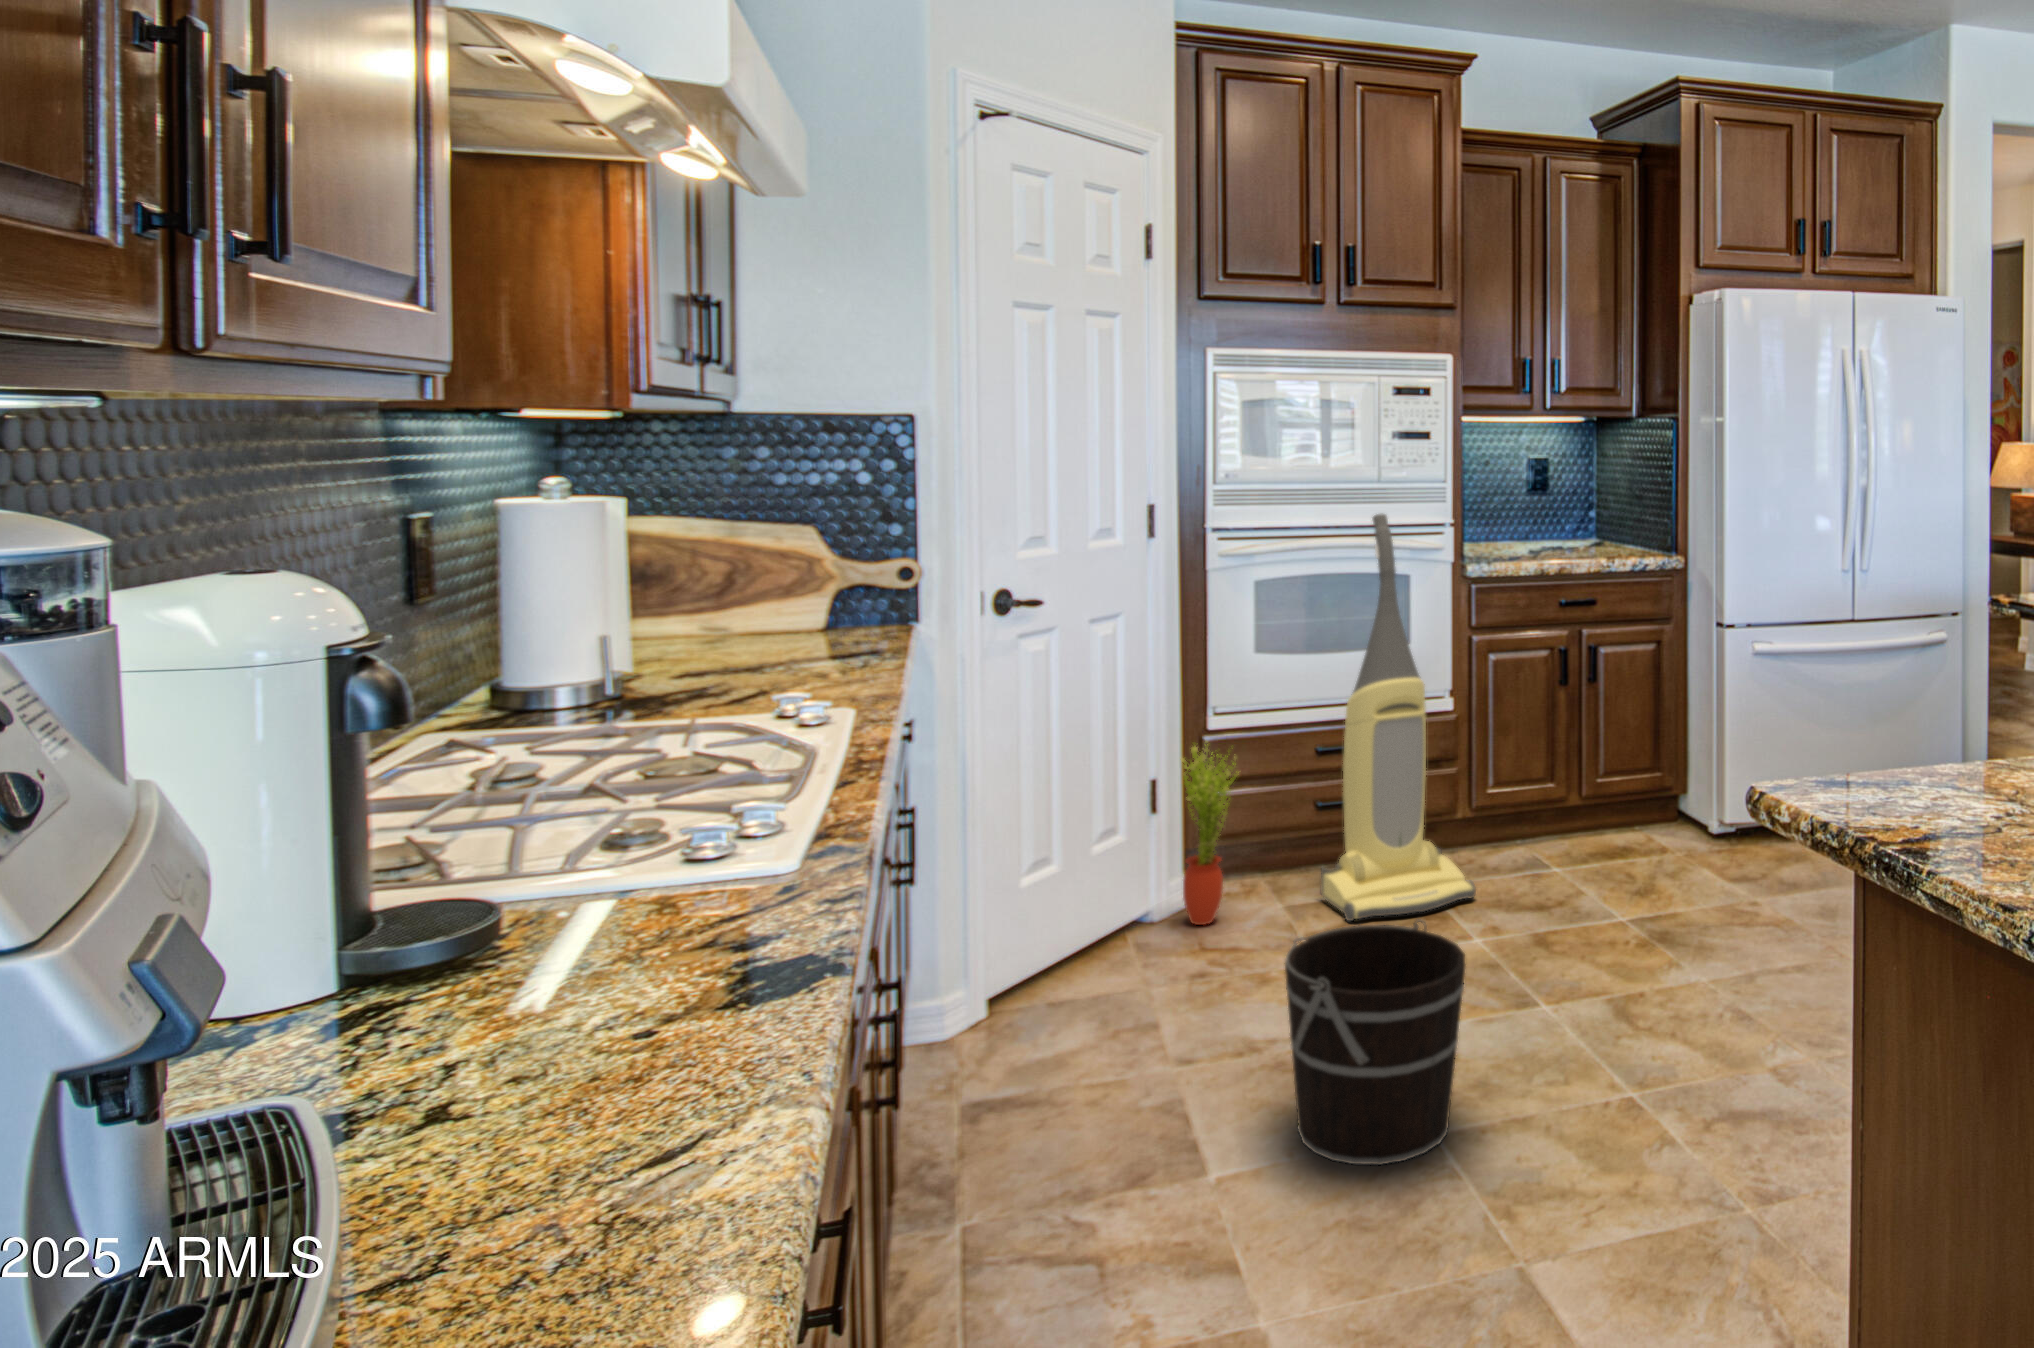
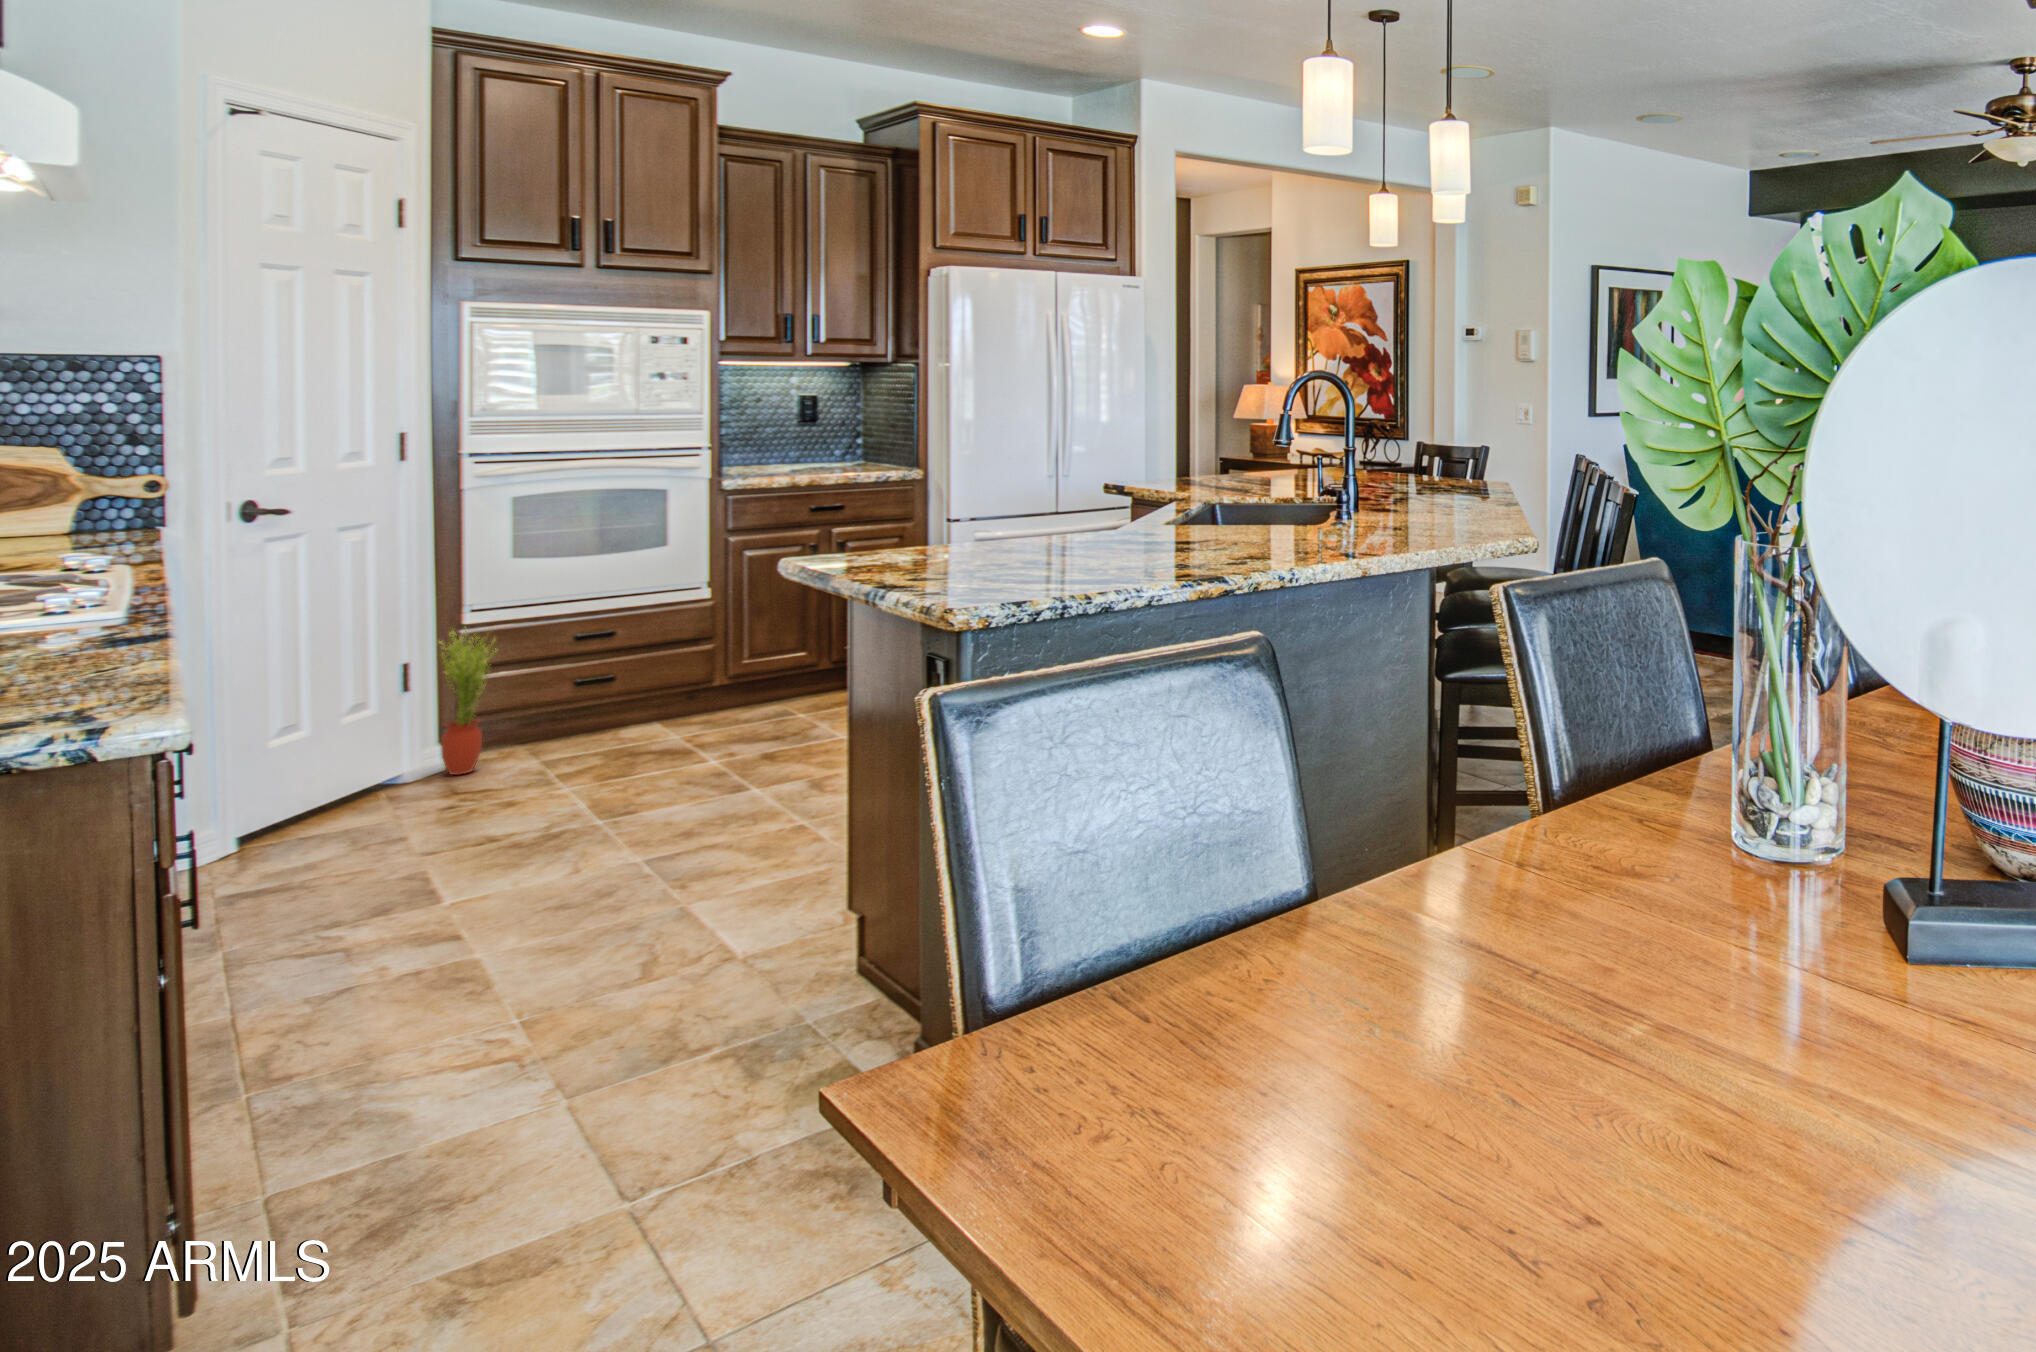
vacuum cleaner: present [1321,514,1476,921] -> none [580,440,724,759]
bucket: present [1285,920,1465,1165] -> none [519,719,672,878]

